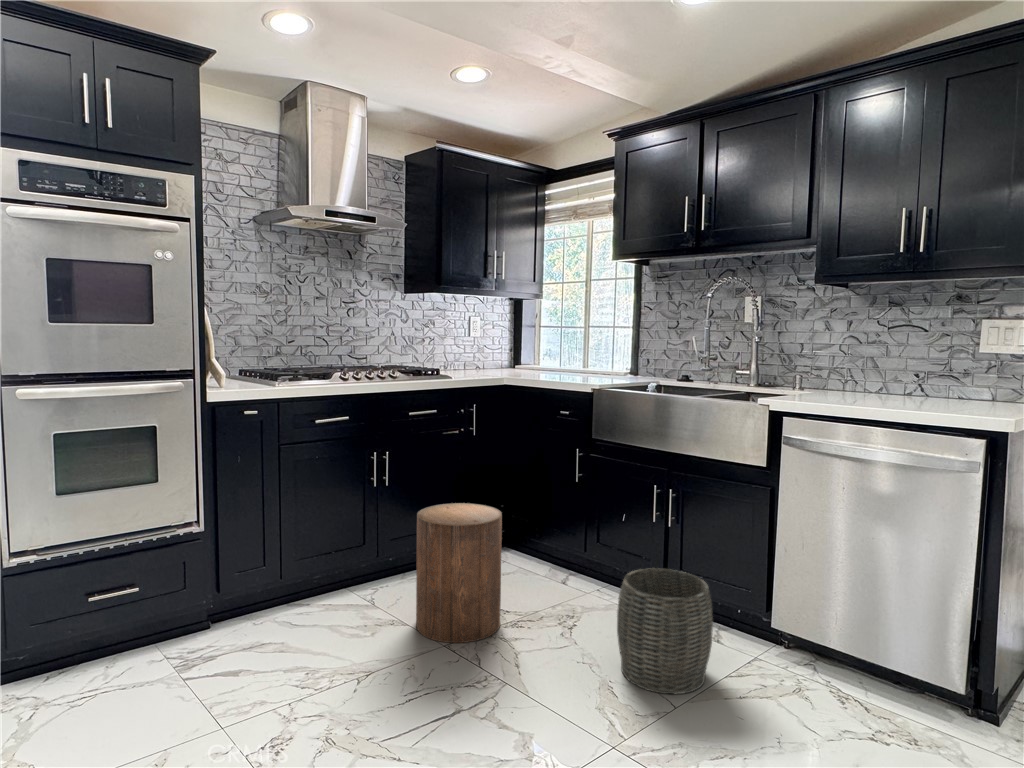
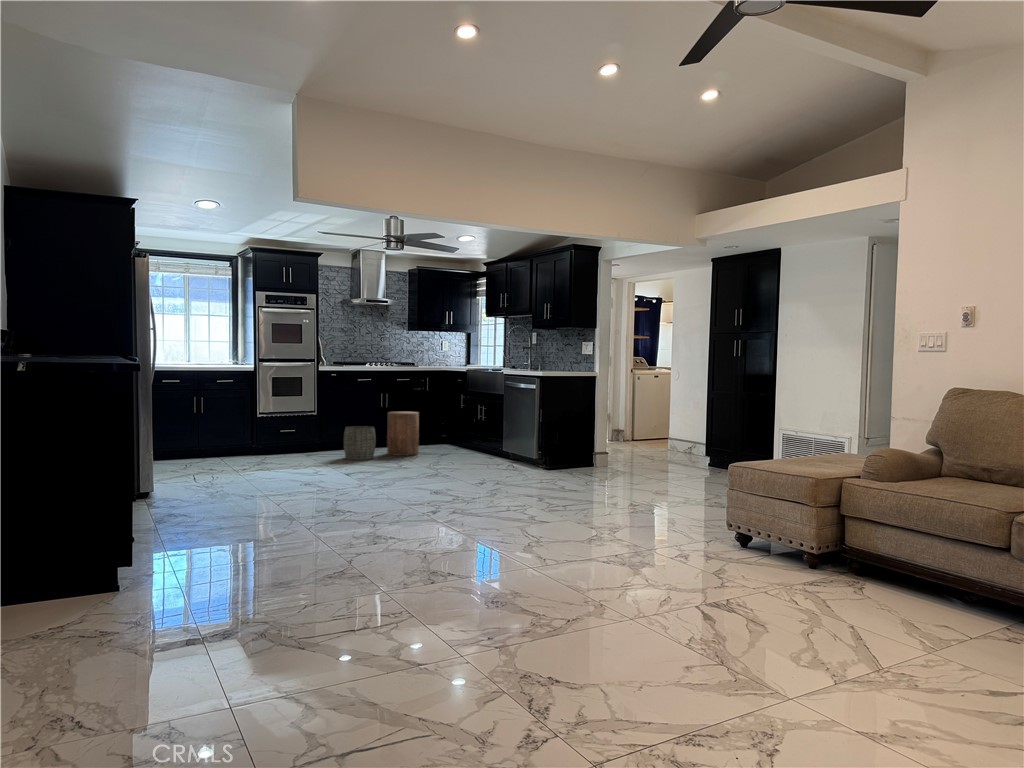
woven basket: present [617,568,713,694] -> present [344,426,376,460]

